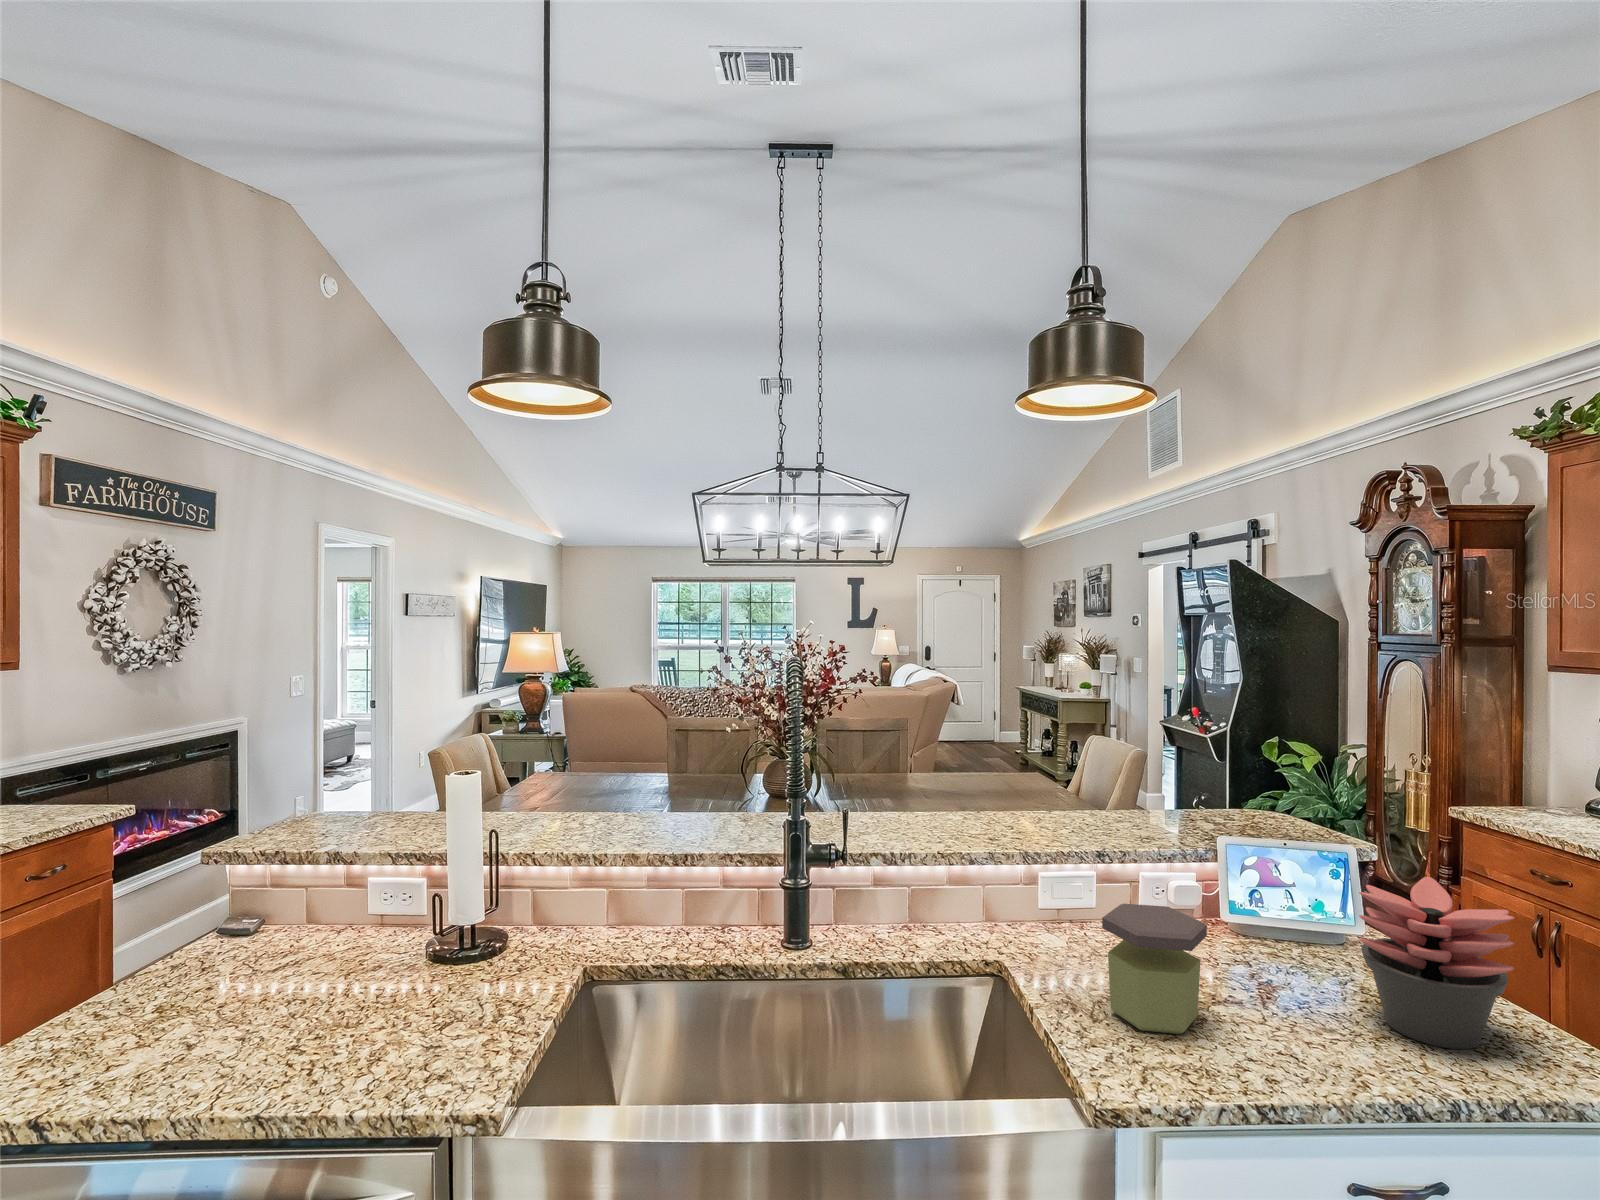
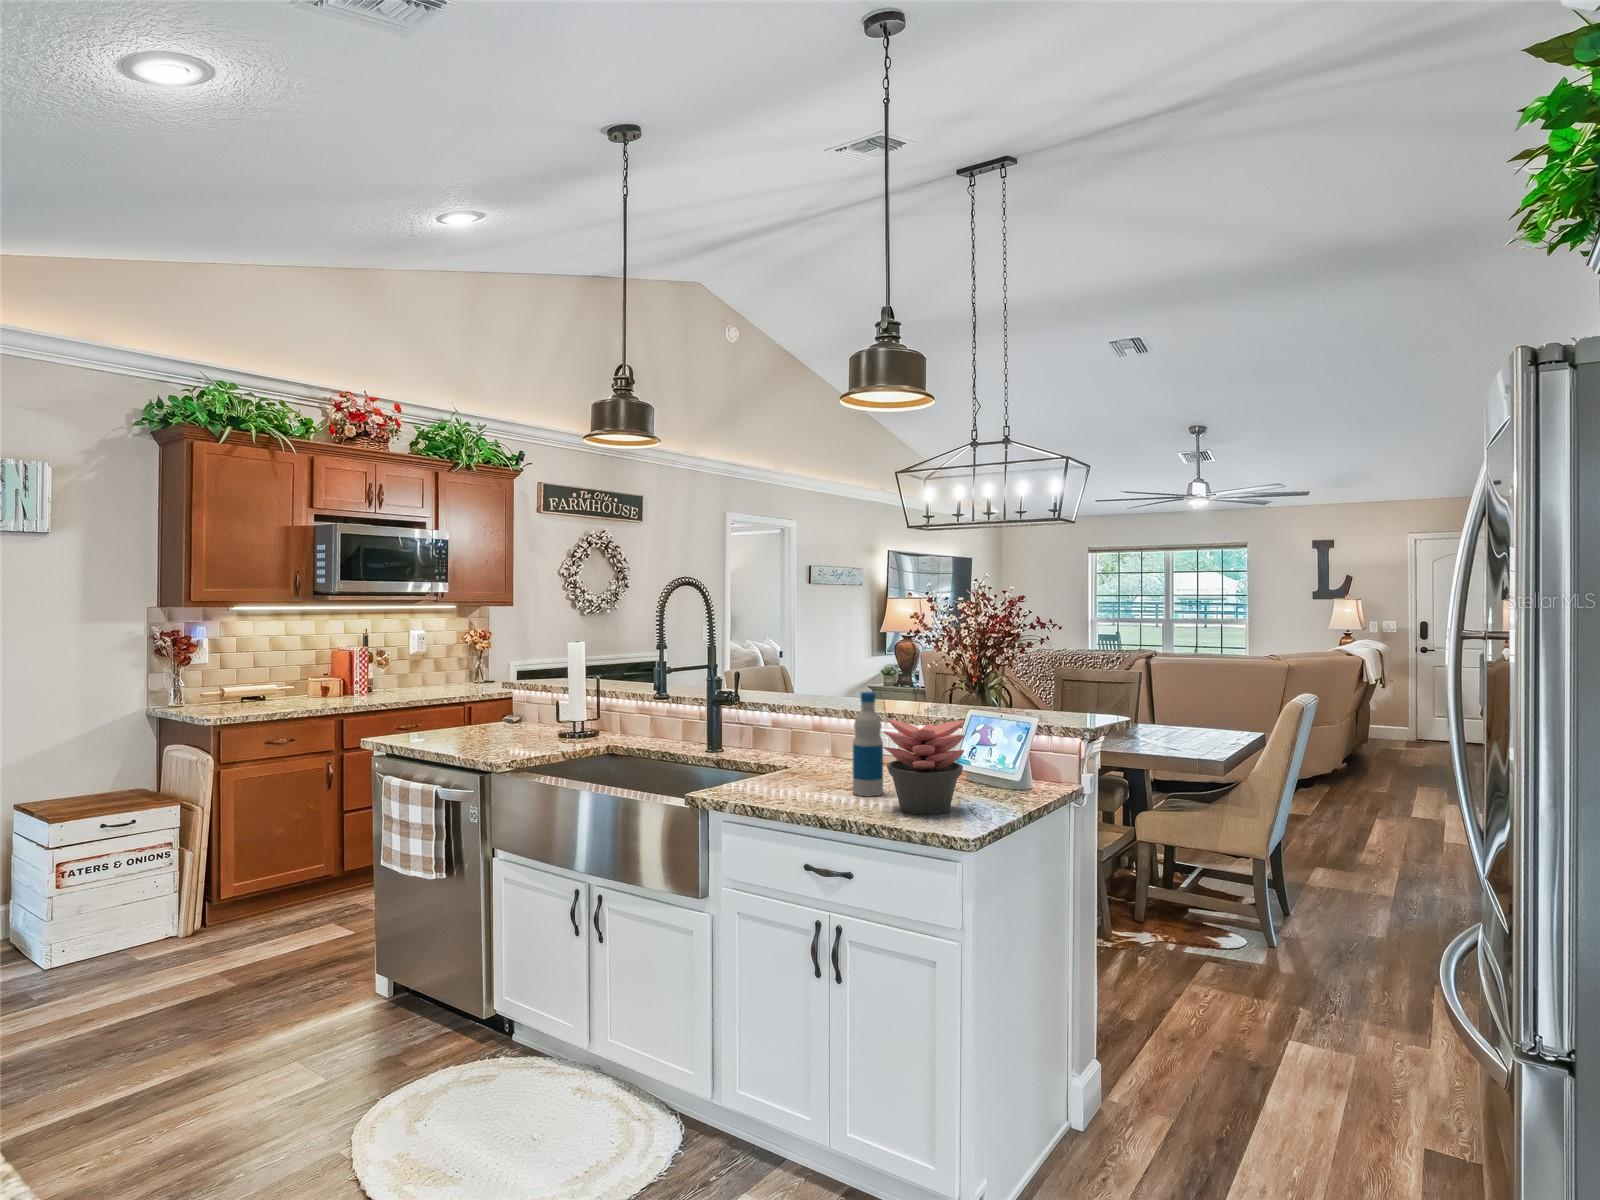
bottle: none [1234,842,1289,1016] -> present [853,692,883,796]
jar: present [1102,904,1207,1034] -> none [770,725,827,792]

